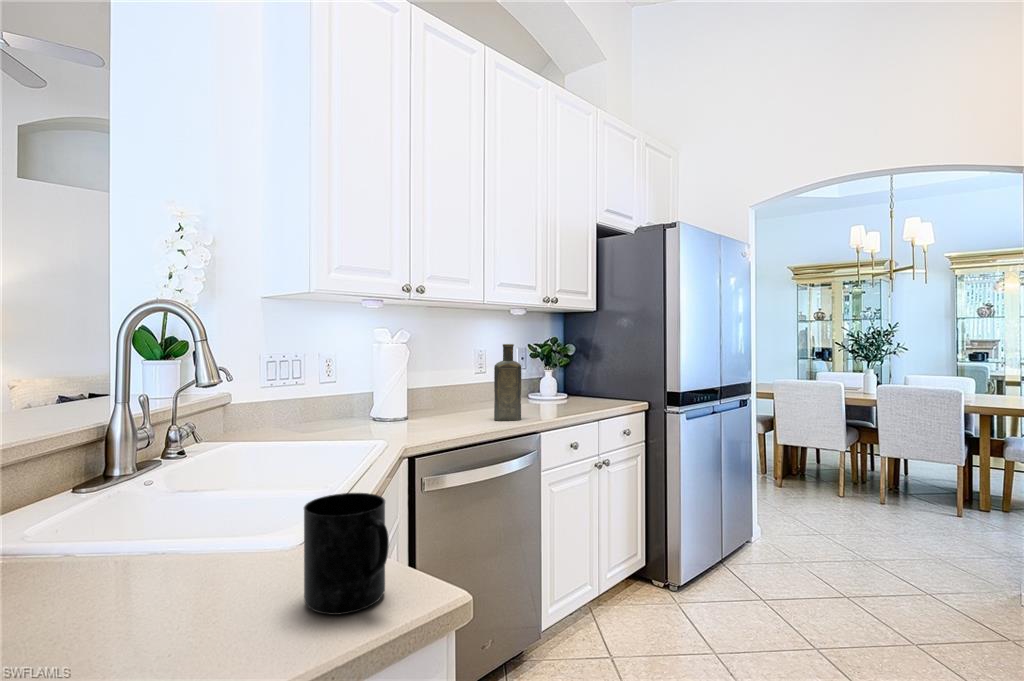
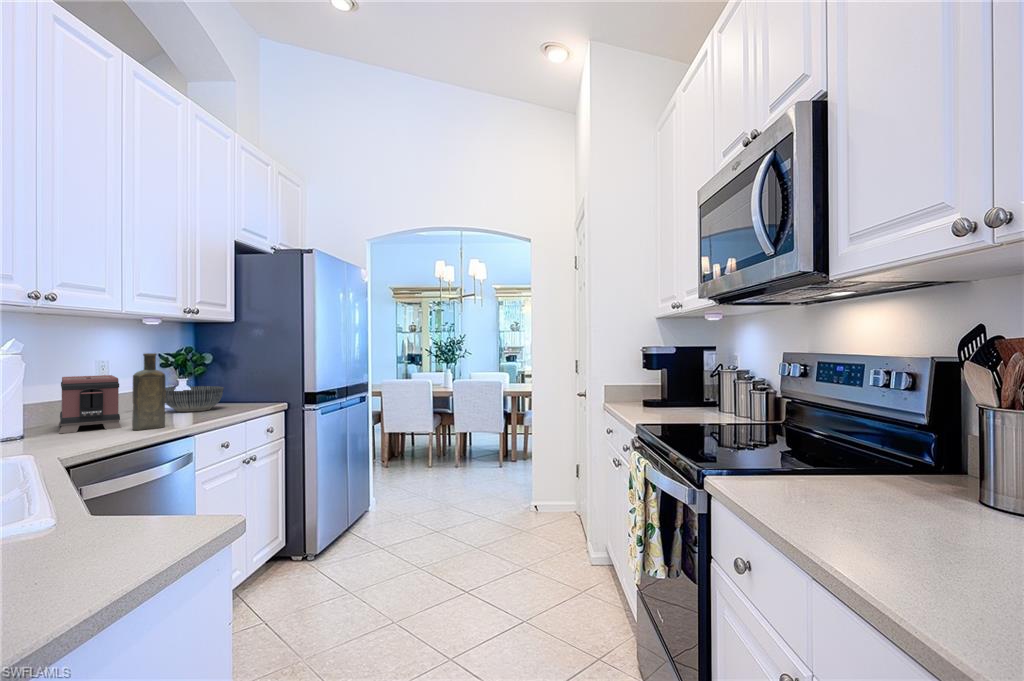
toaster: none [443,364,490,417] -> present [58,375,122,433]
bowl: none [530,378,585,404] -> present [165,386,224,412]
mug: present [304,493,389,615] -> none [77,469,169,562]

